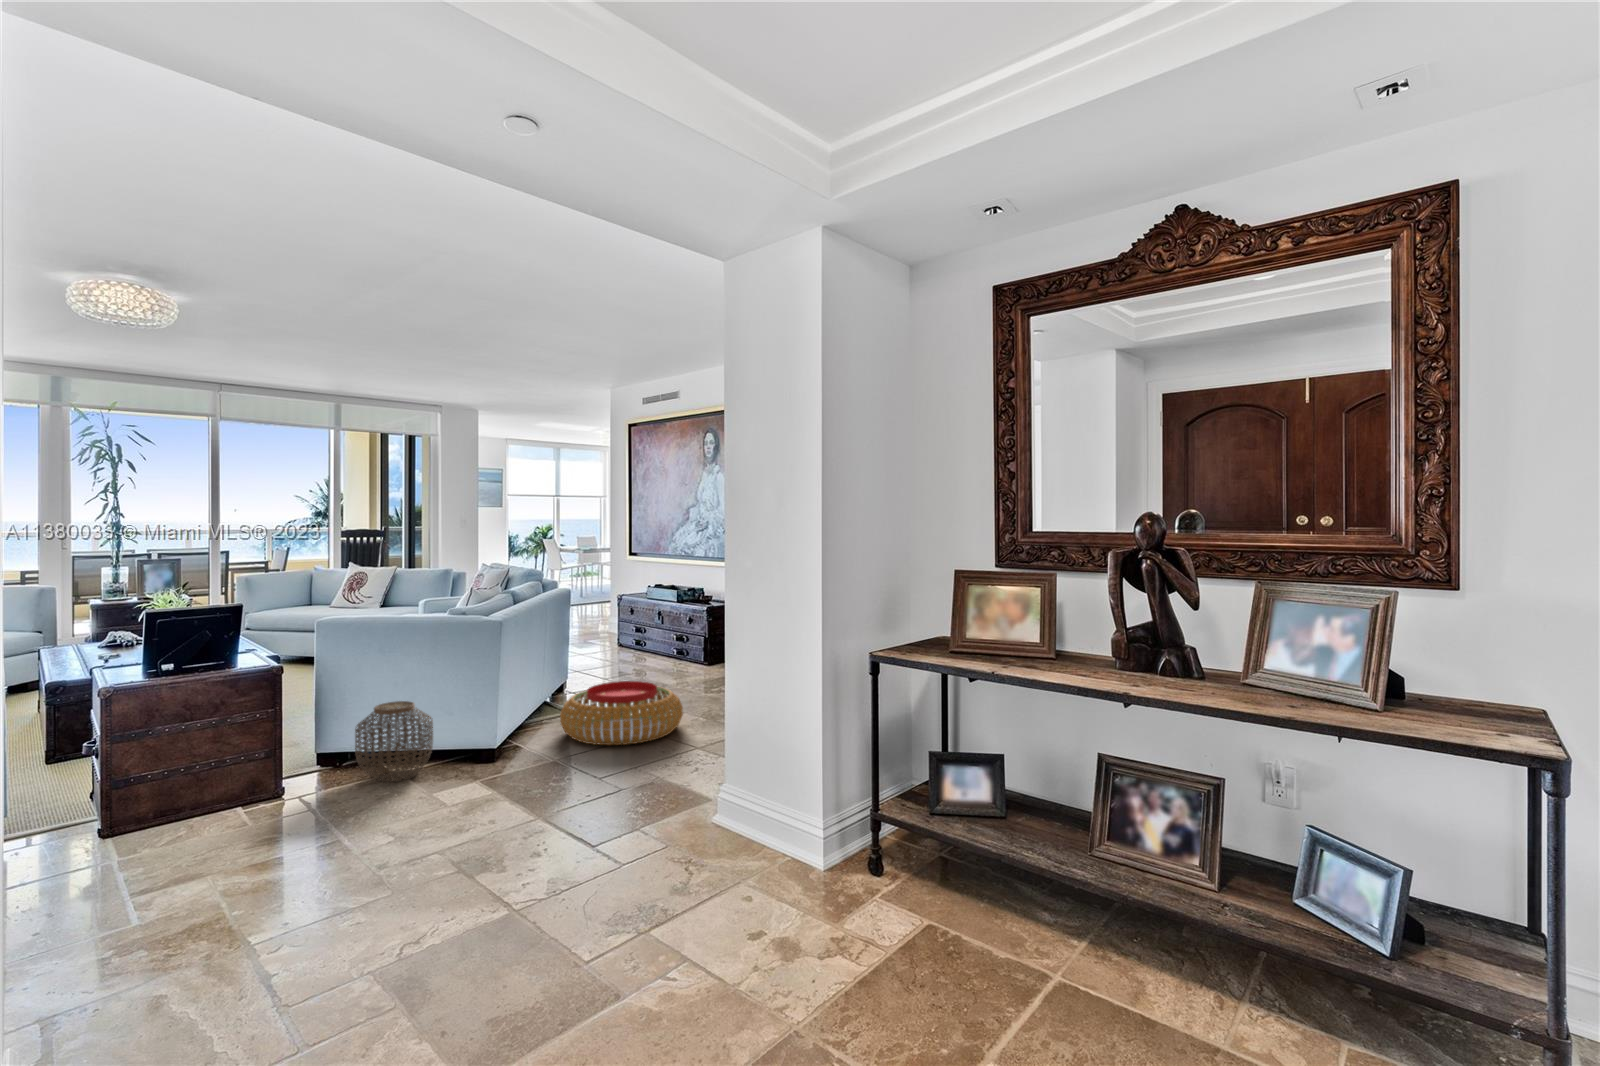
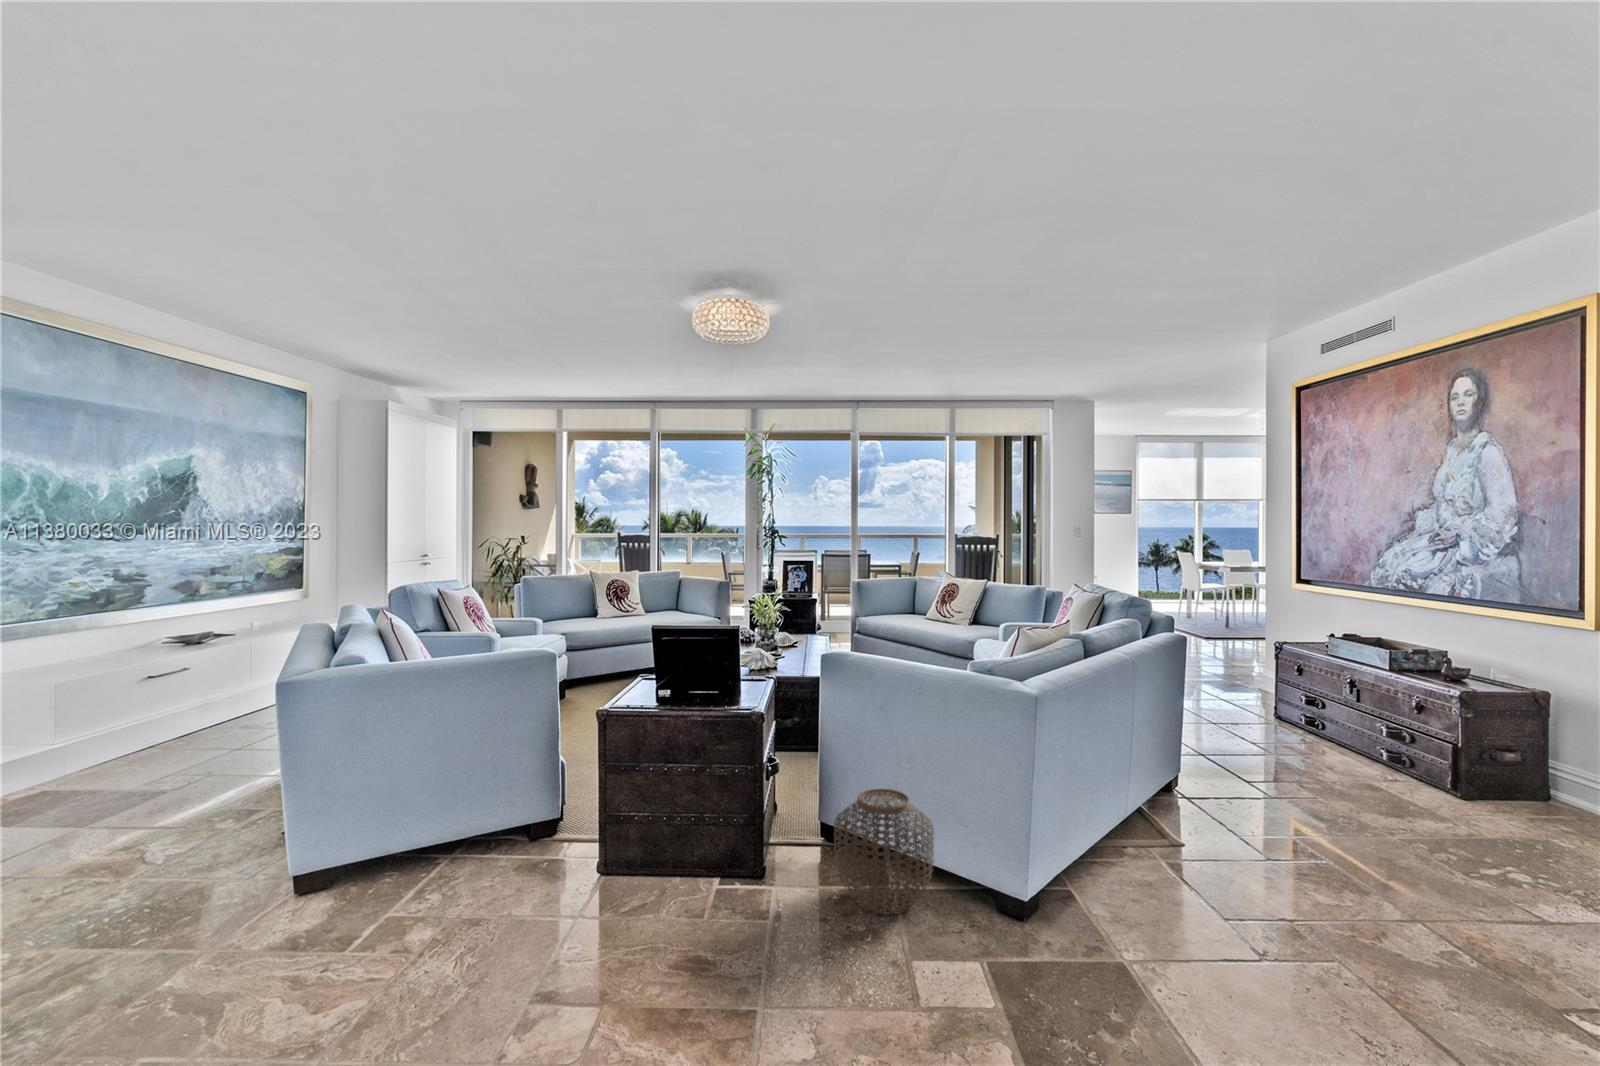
pouf: present [560,681,683,745] -> none [1145,821,1415,987]

